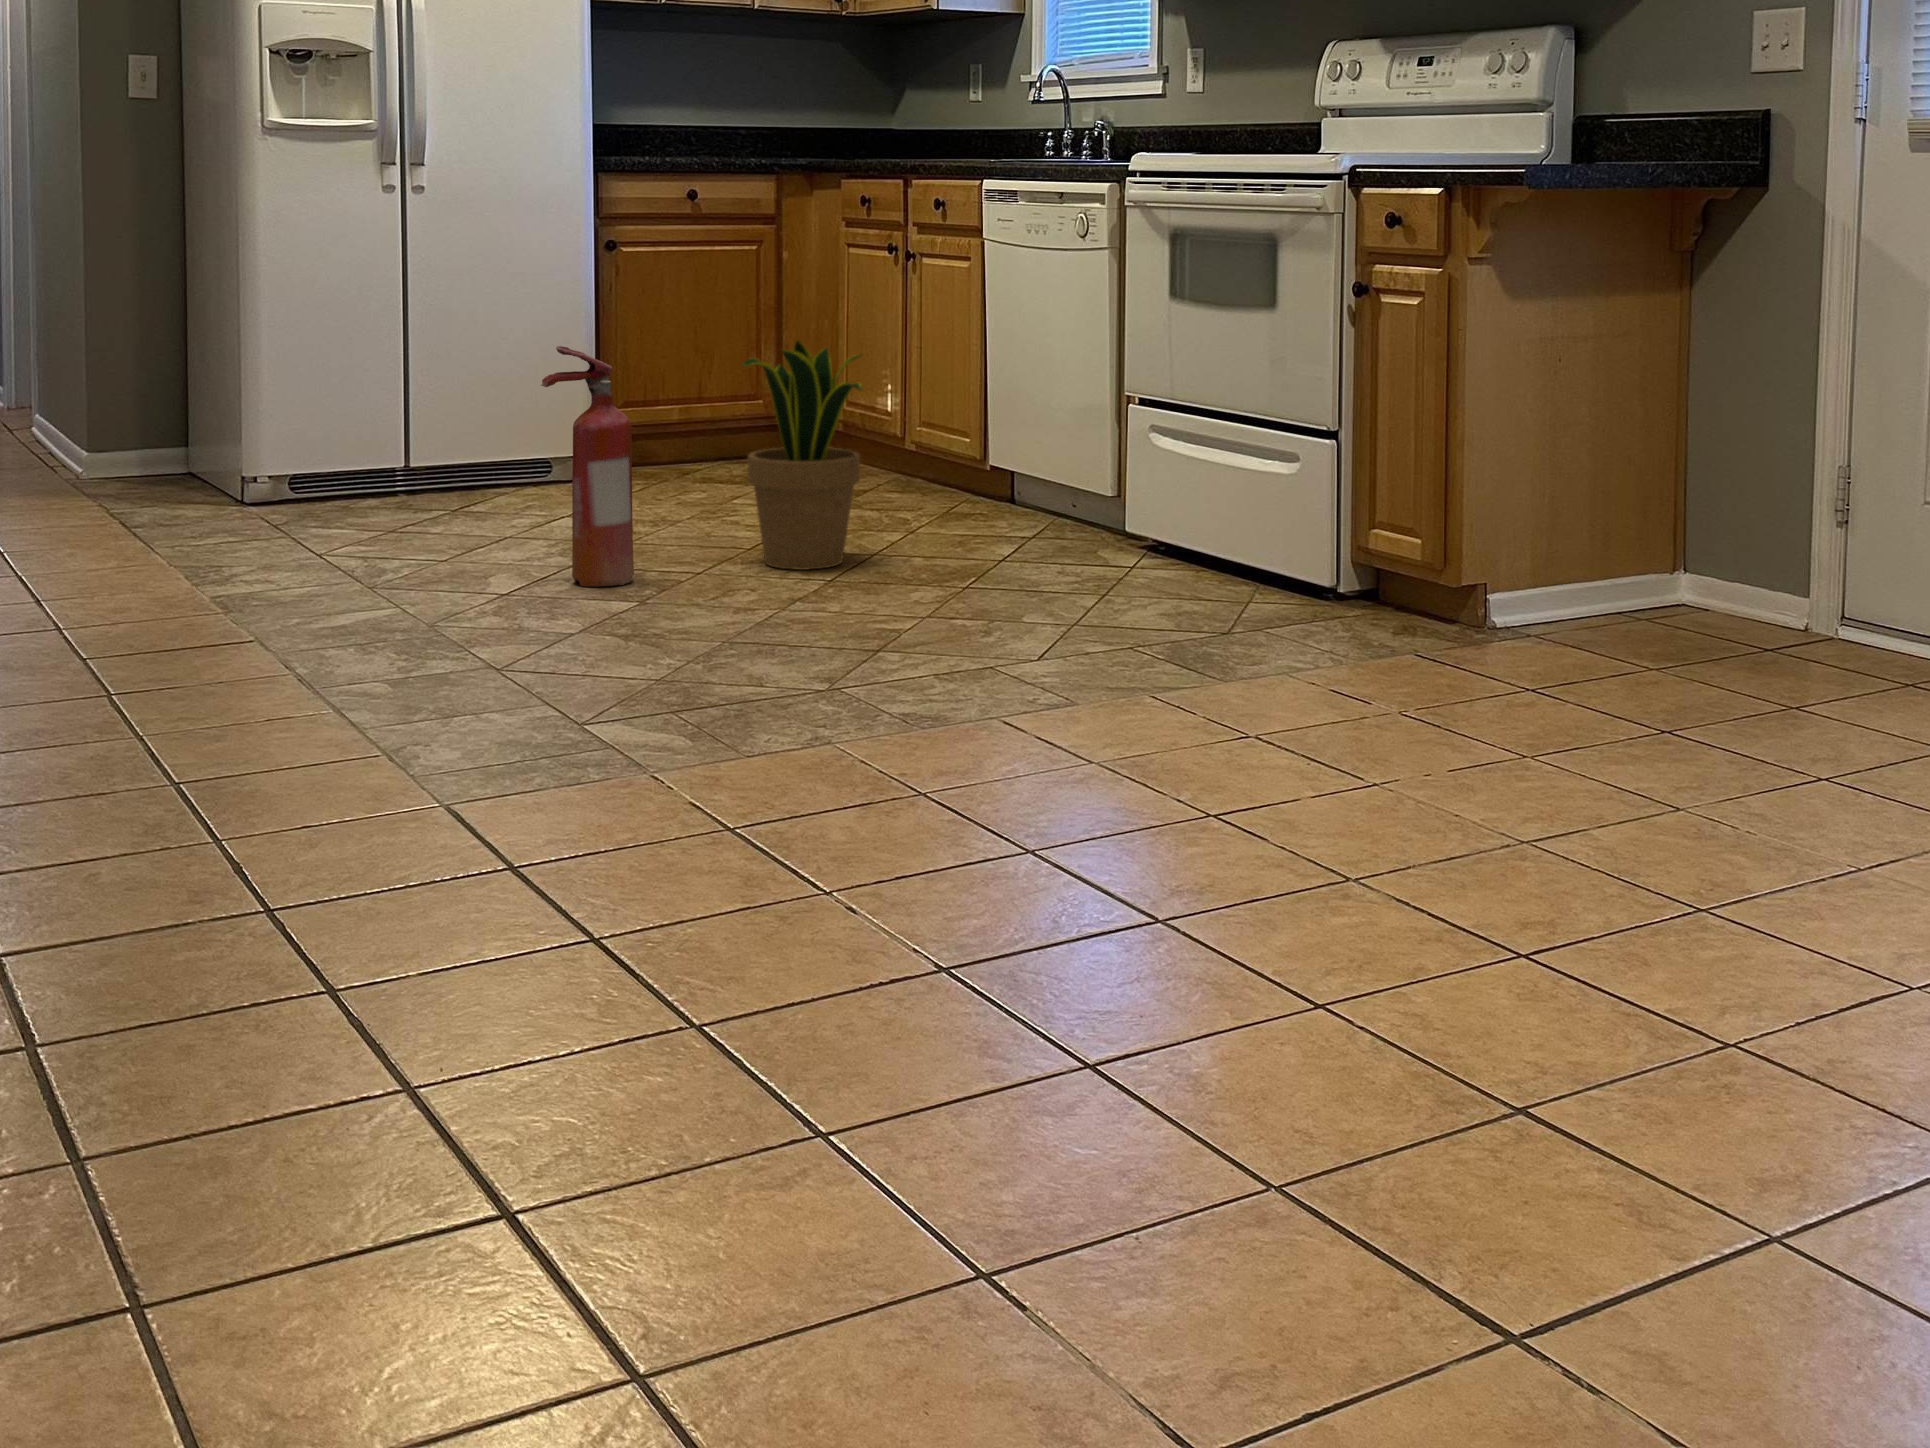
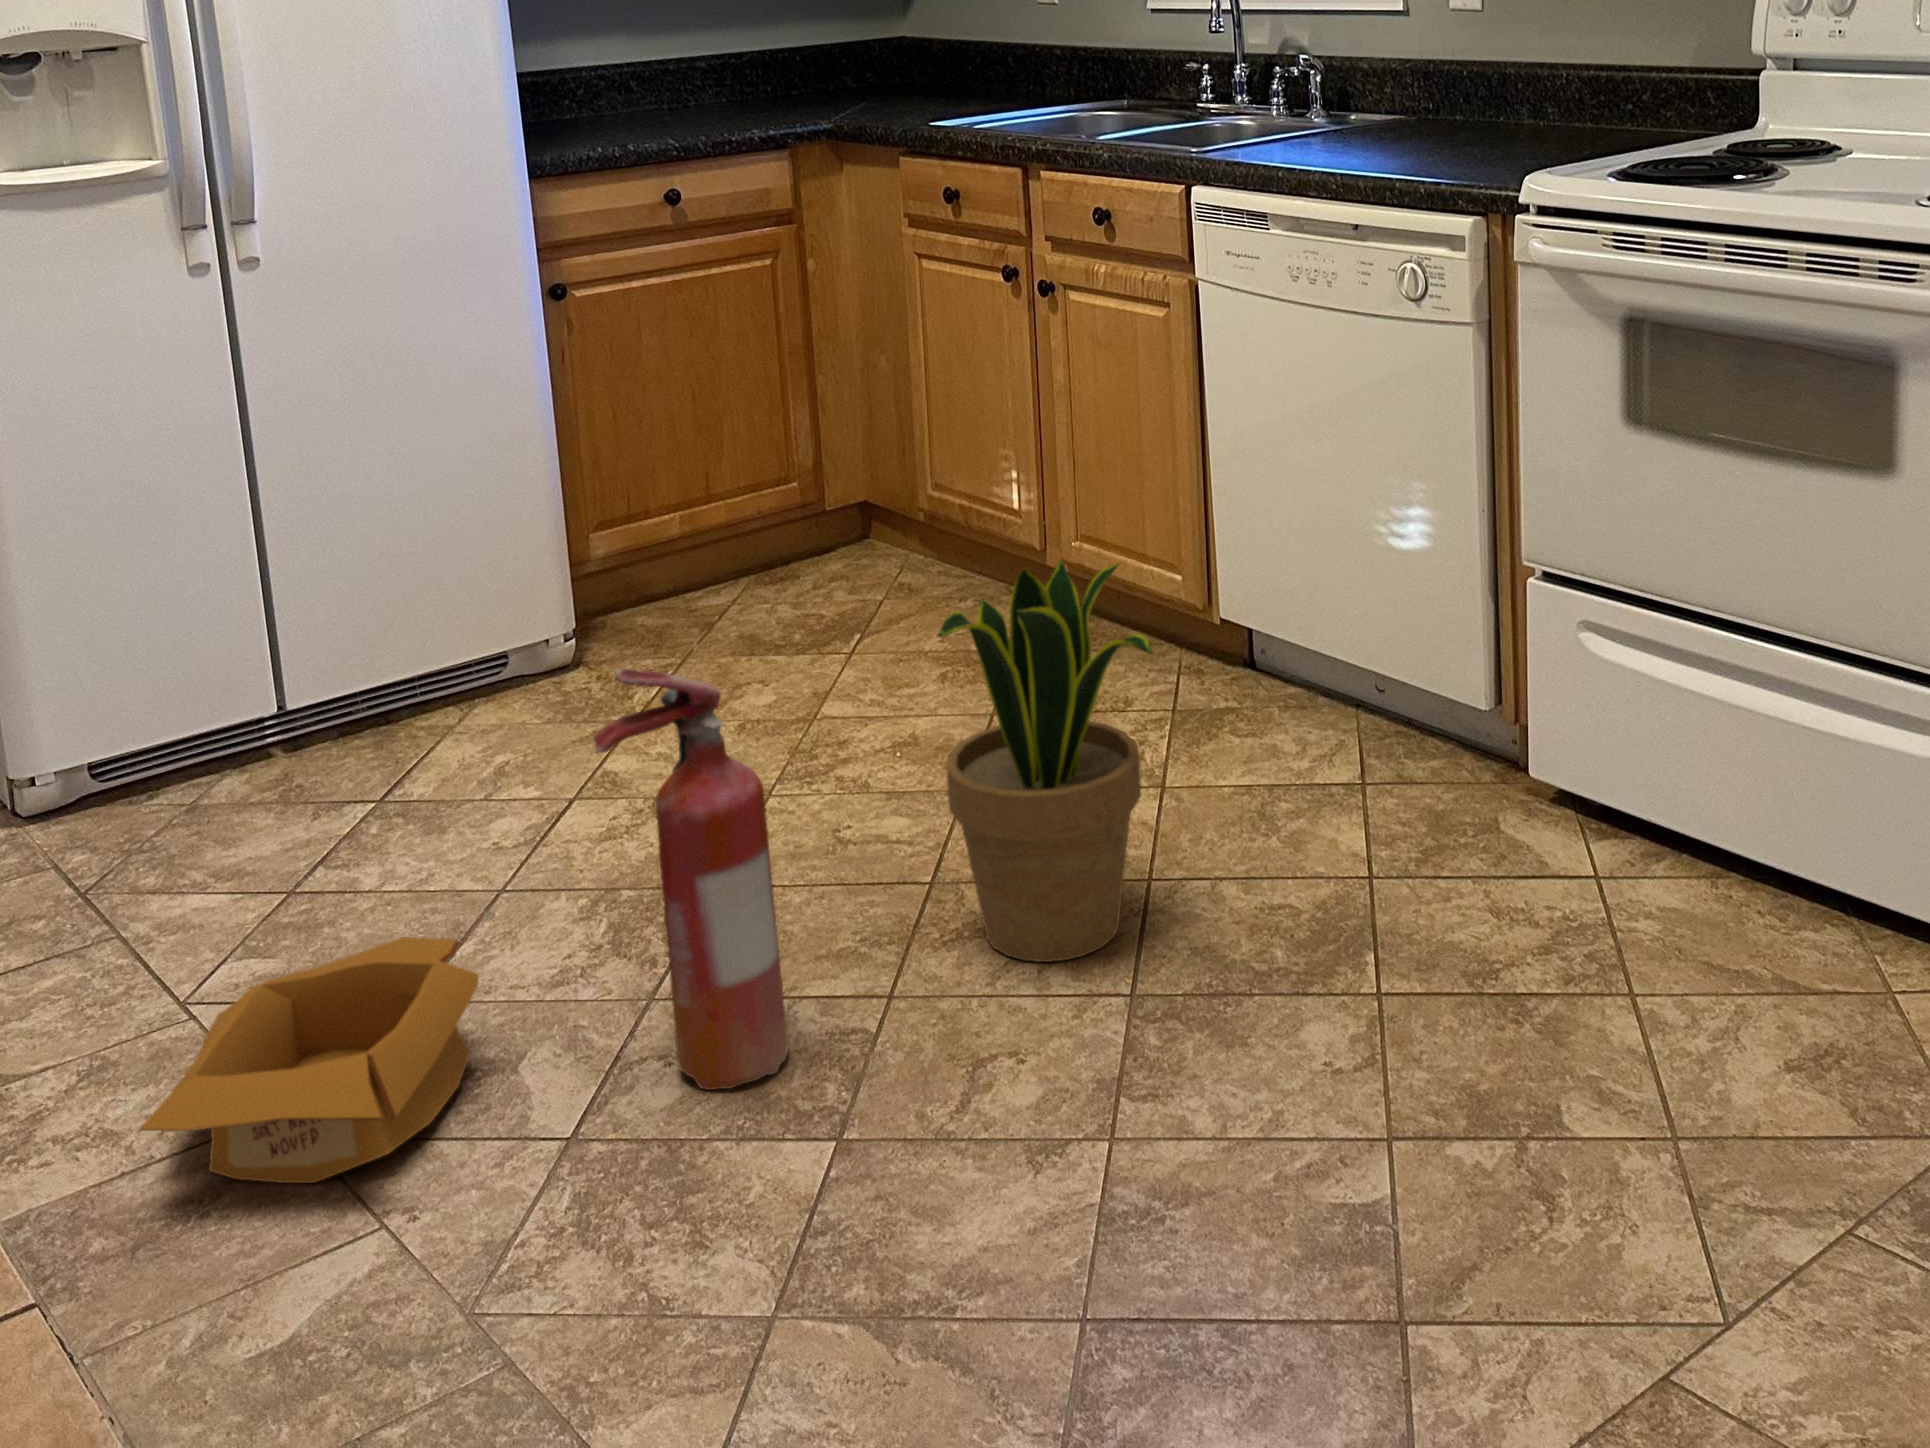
cardboard box: none [294,507,476,592] -> present [140,937,479,1183]

